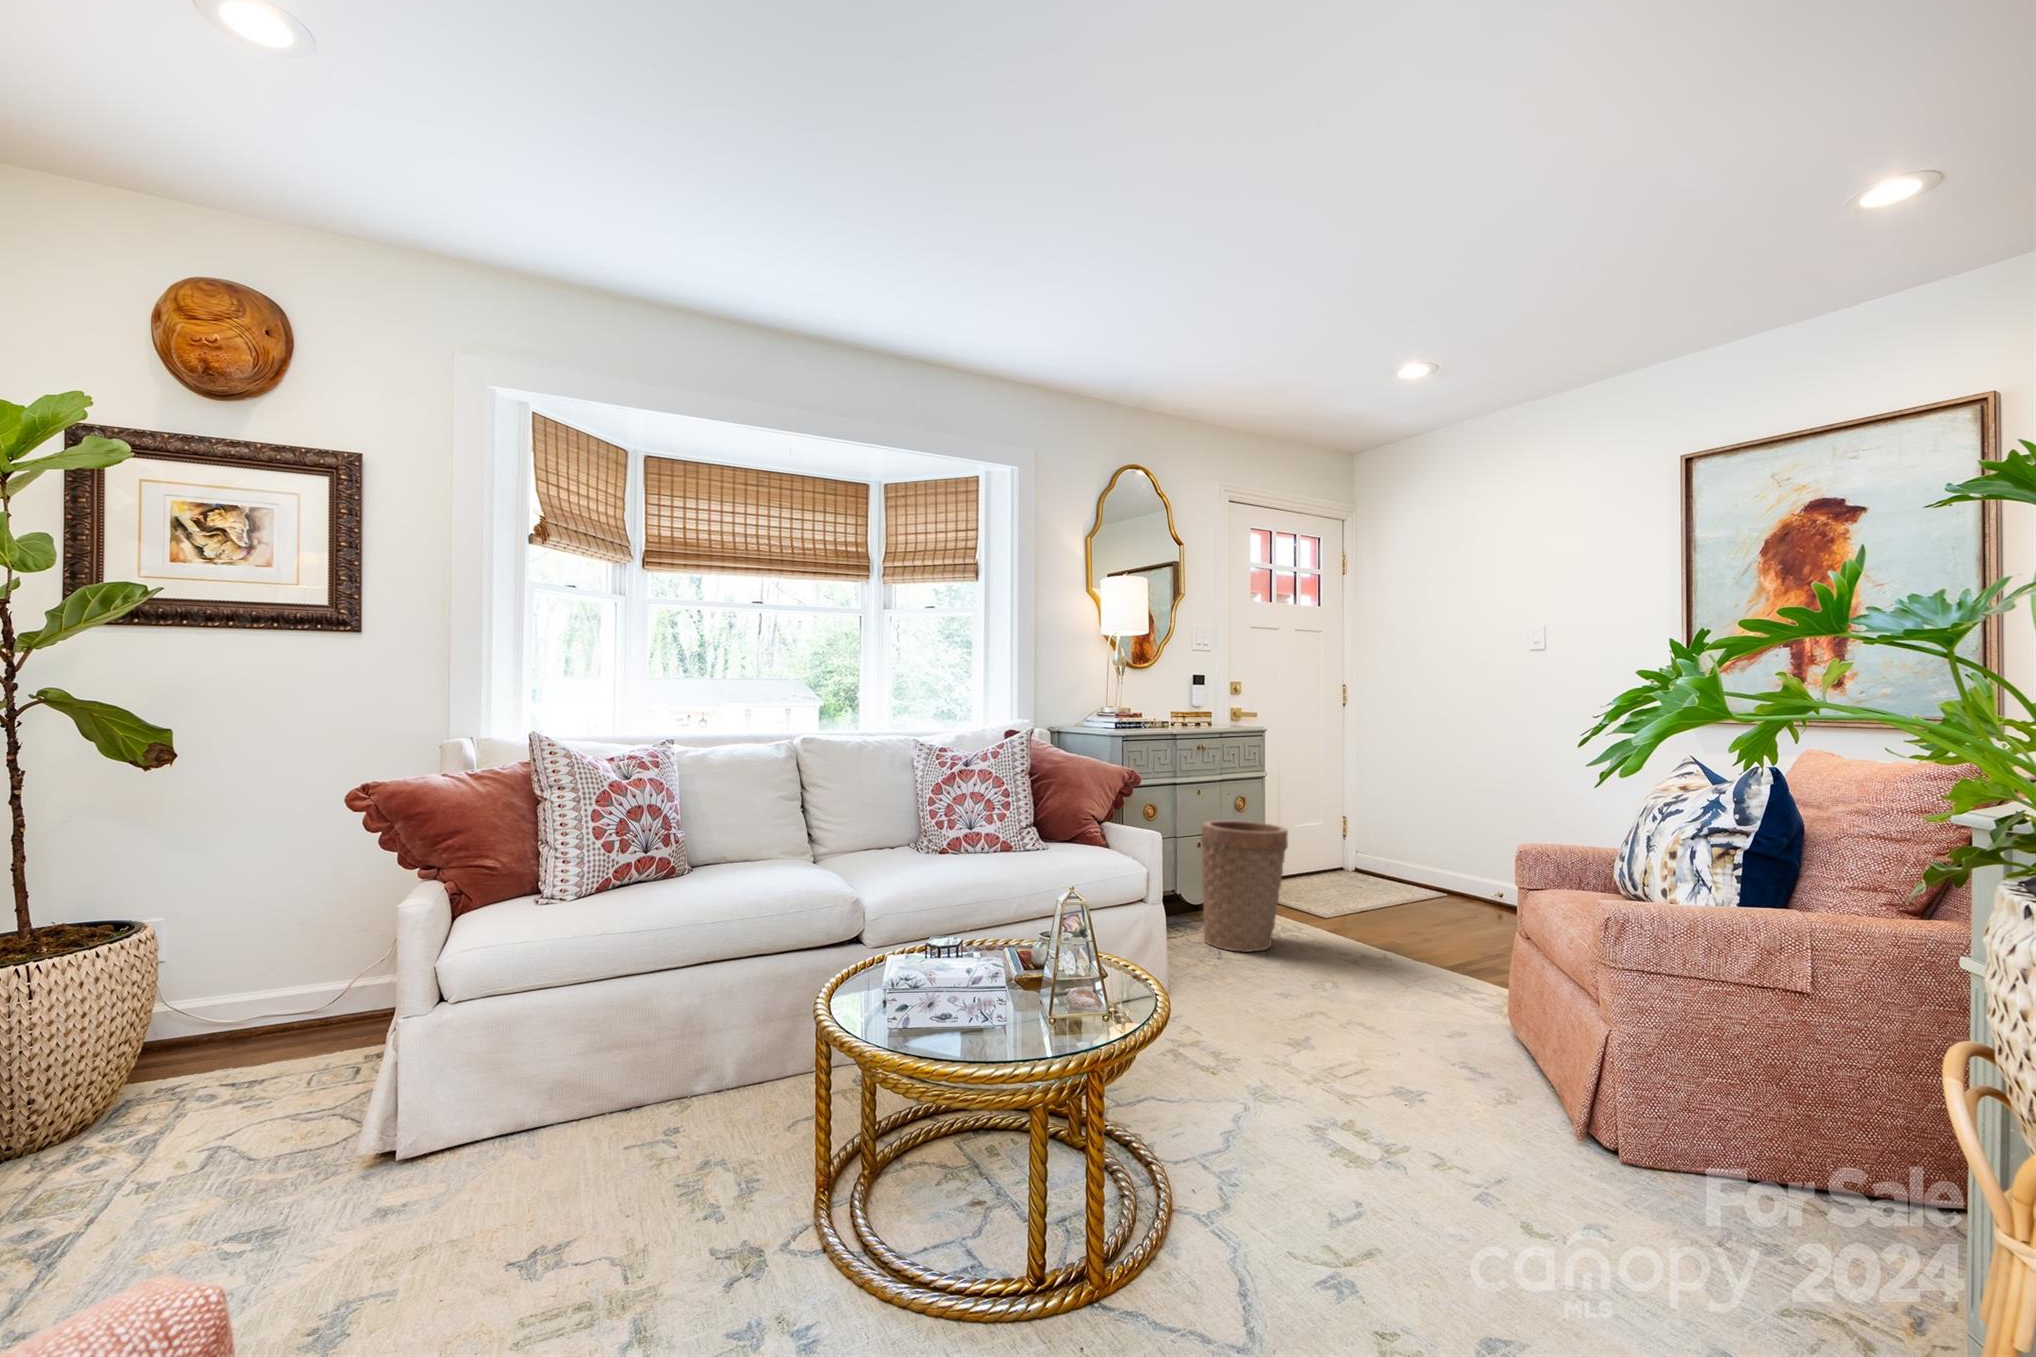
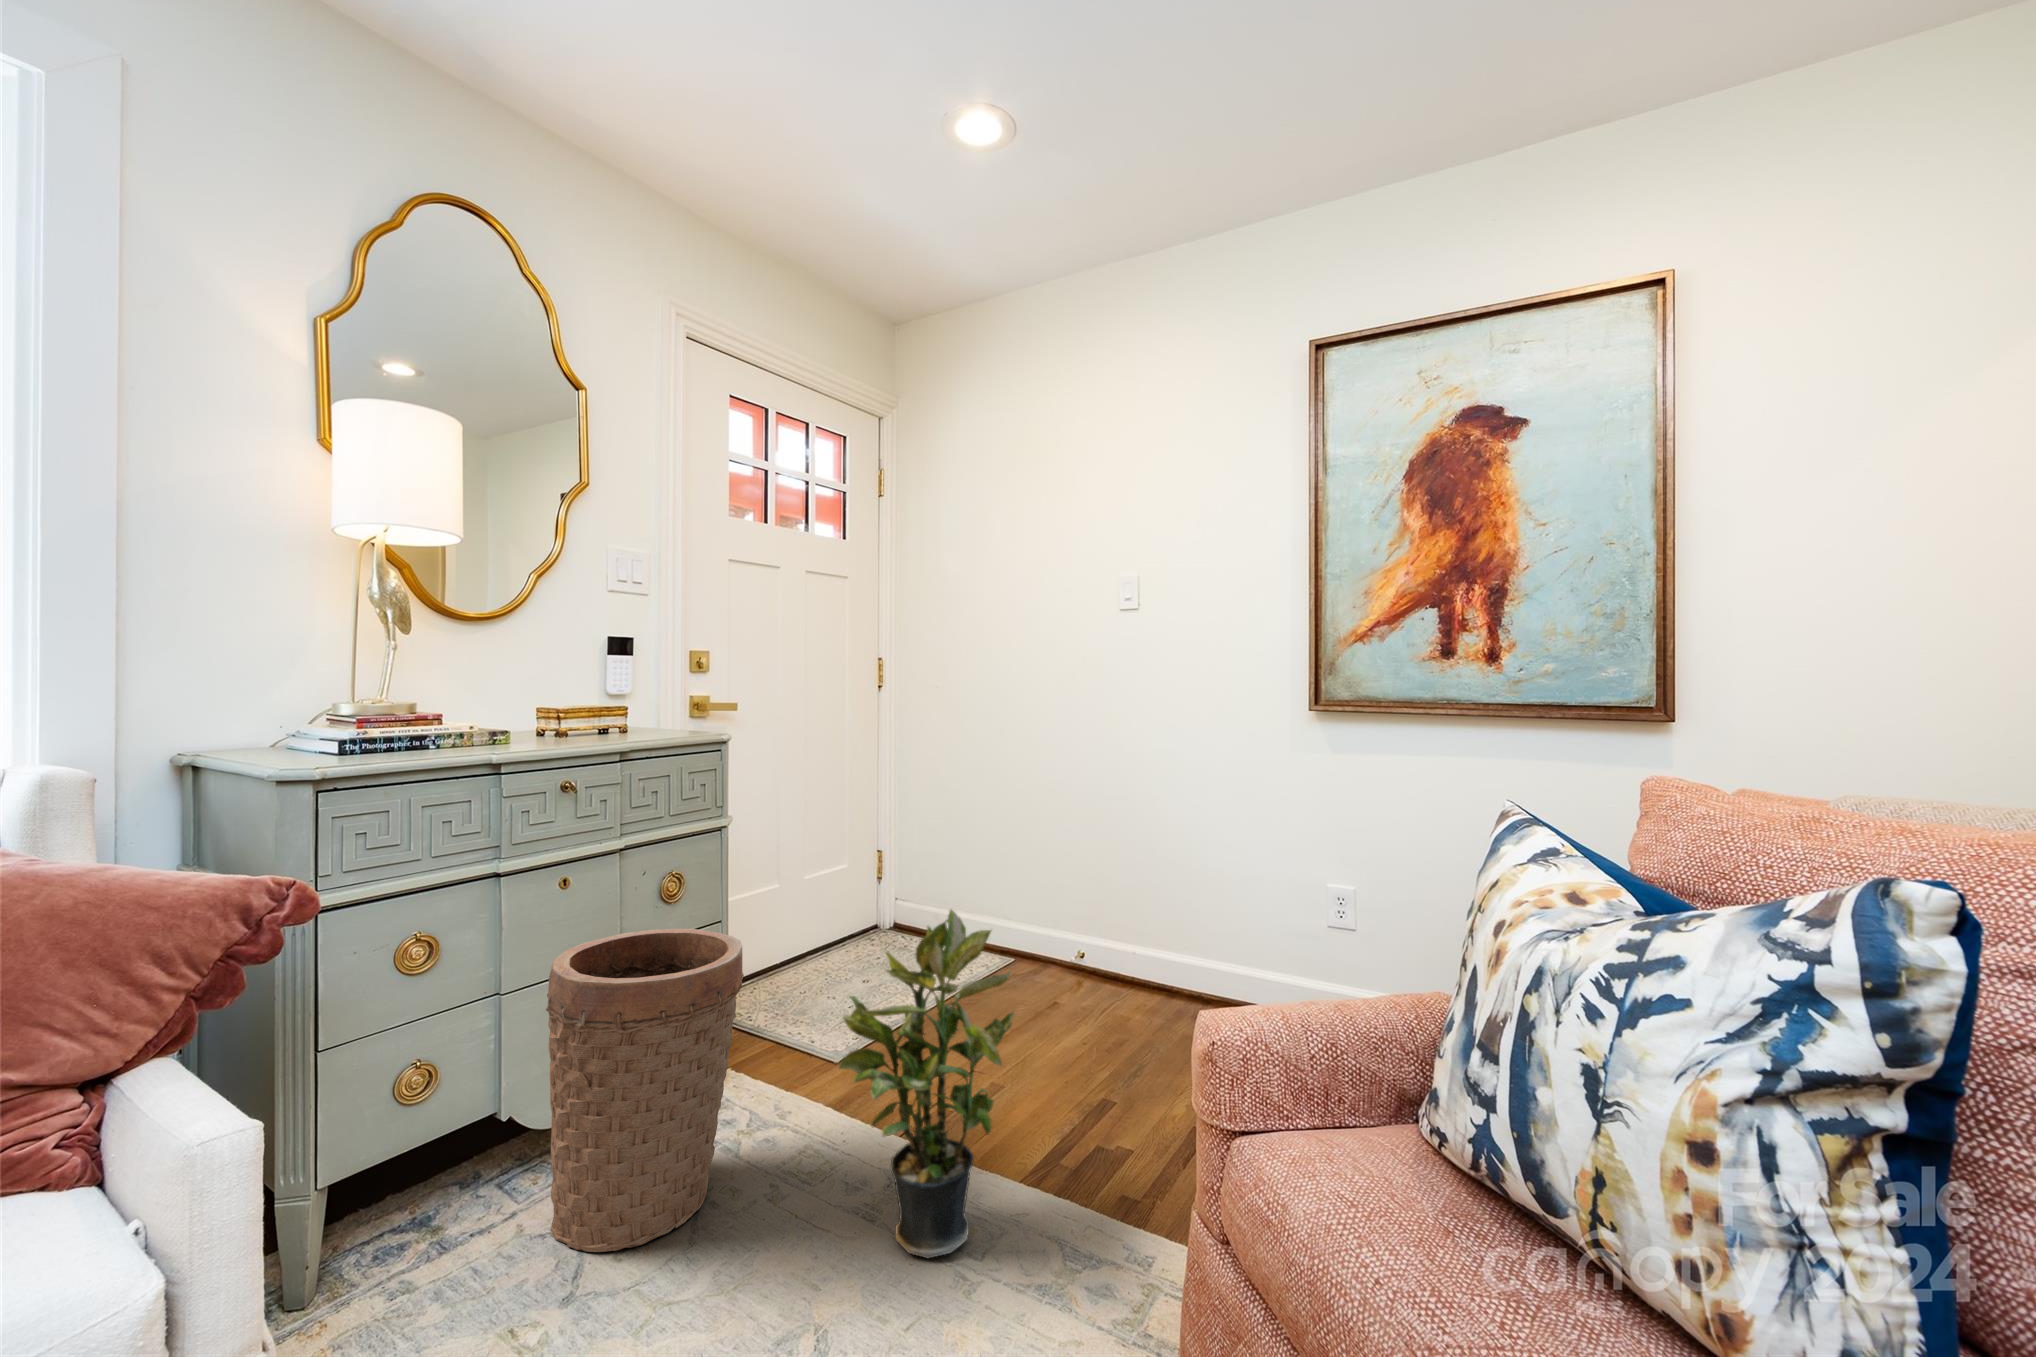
potted plant: none [1342,815,1436,978] -> present [839,910,1014,1258]

